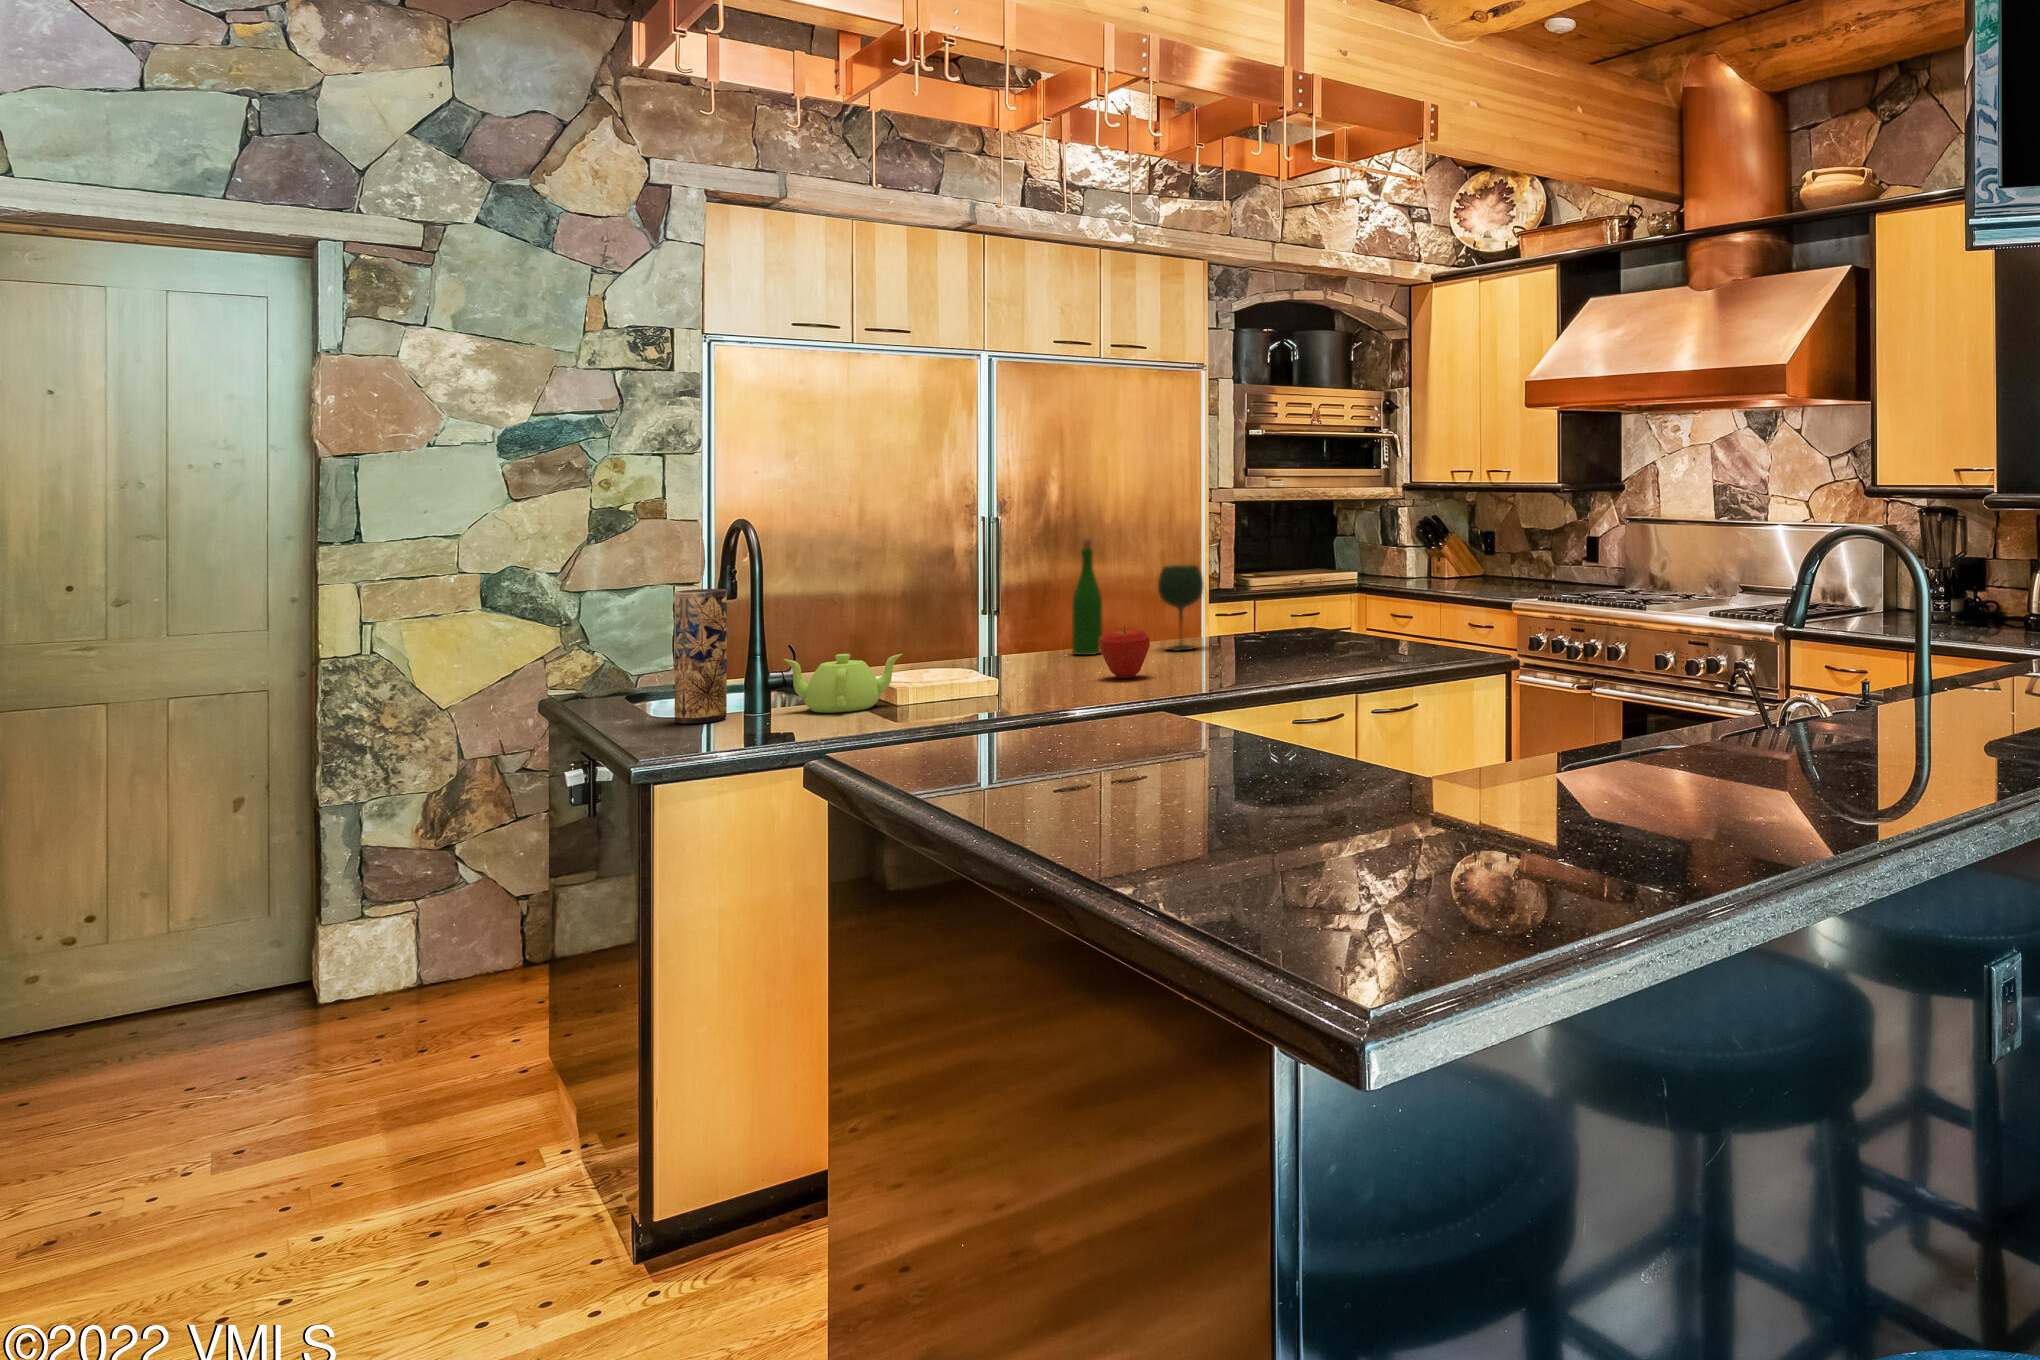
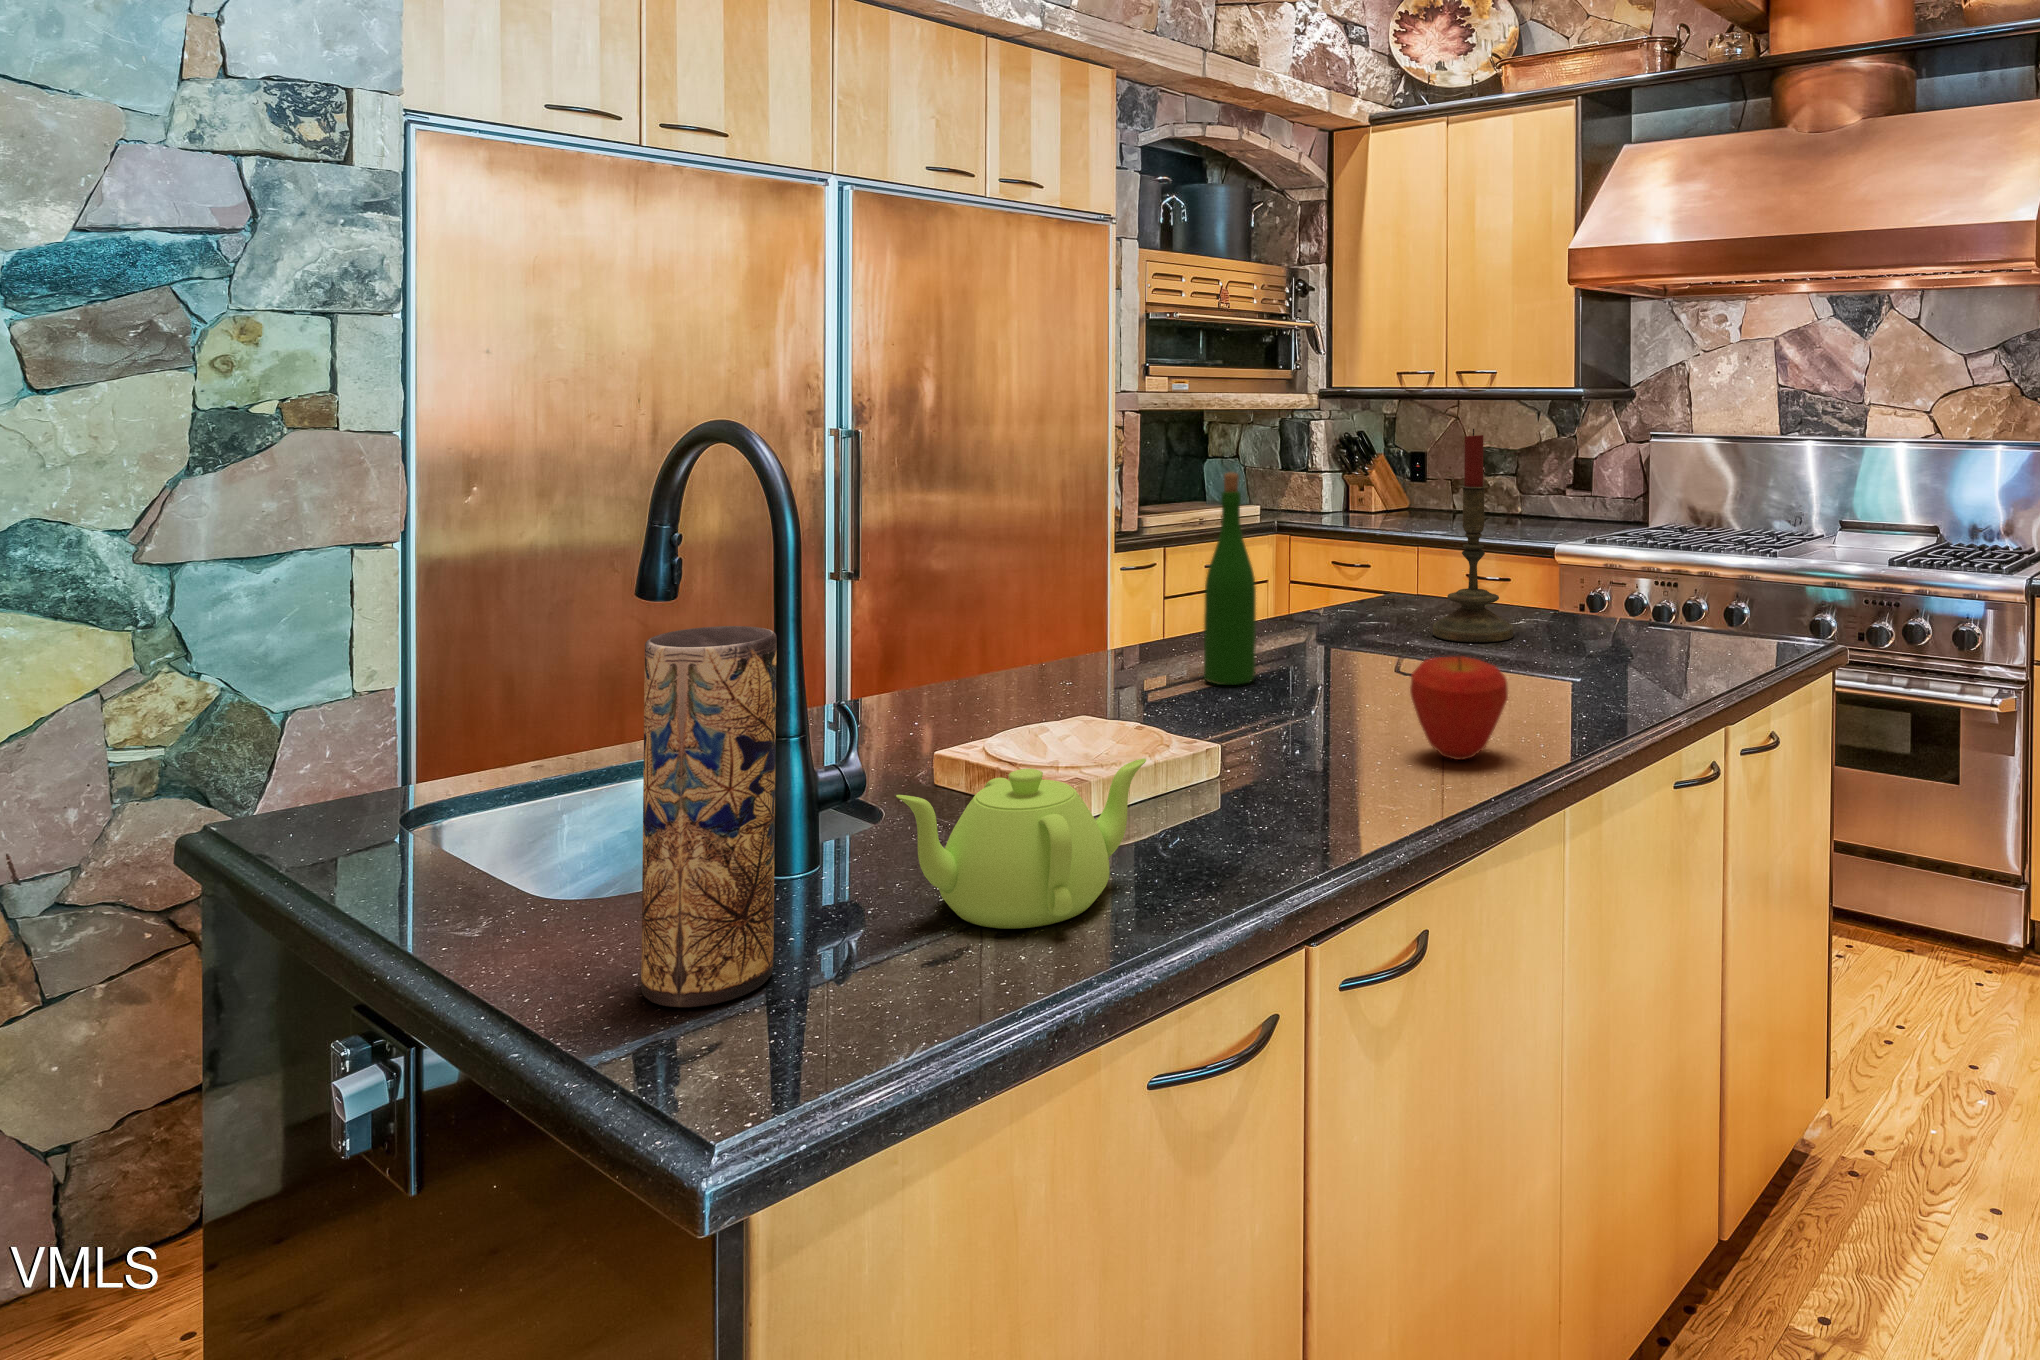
candle: none [1251,513,1300,641] -> present [1433,429,1513,642]
wine glass: present [1158,565,1204,651] -> none [1338,518,1416,670]

